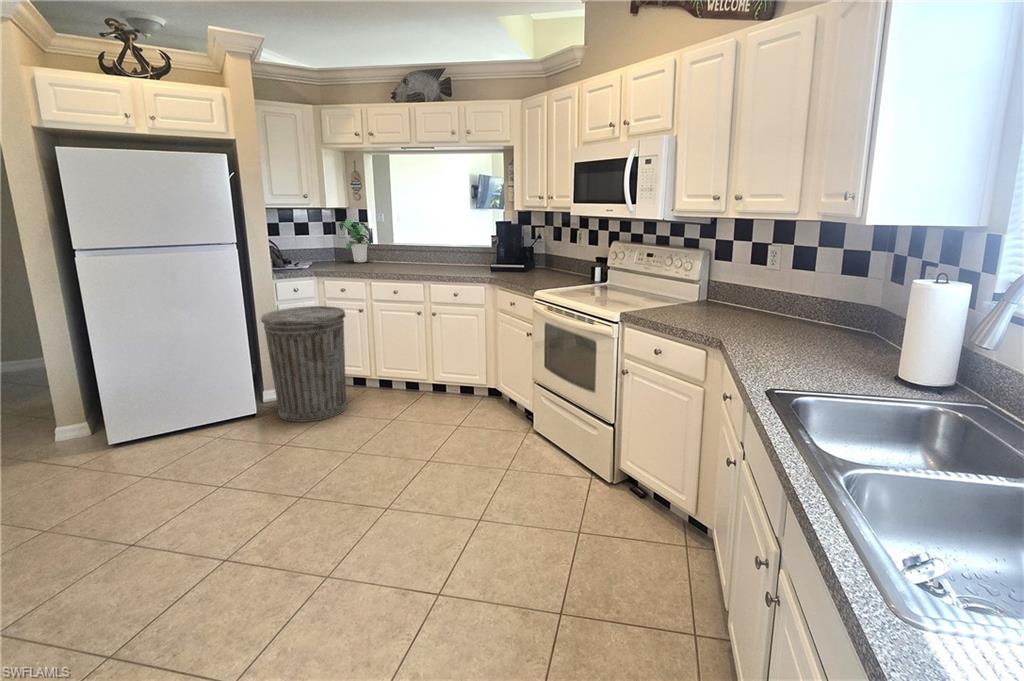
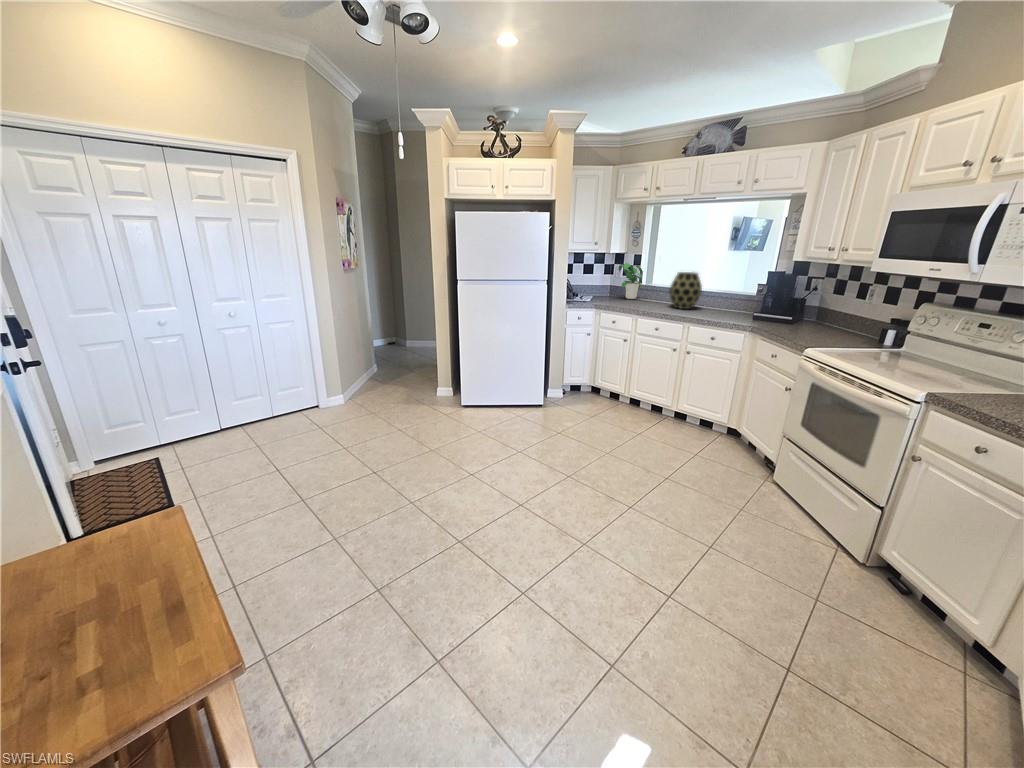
vase: none [402,227,437,268] -> present [670,272,702,309]
trash can: present [261,306,347,422] -> none [550,332,613,422]

